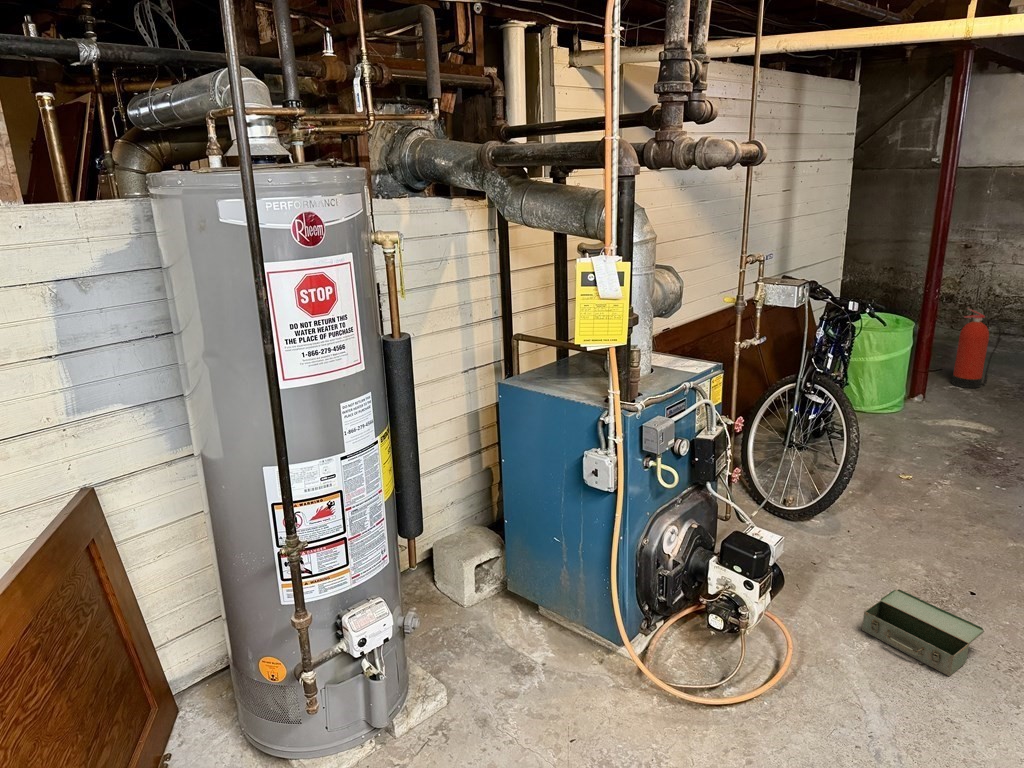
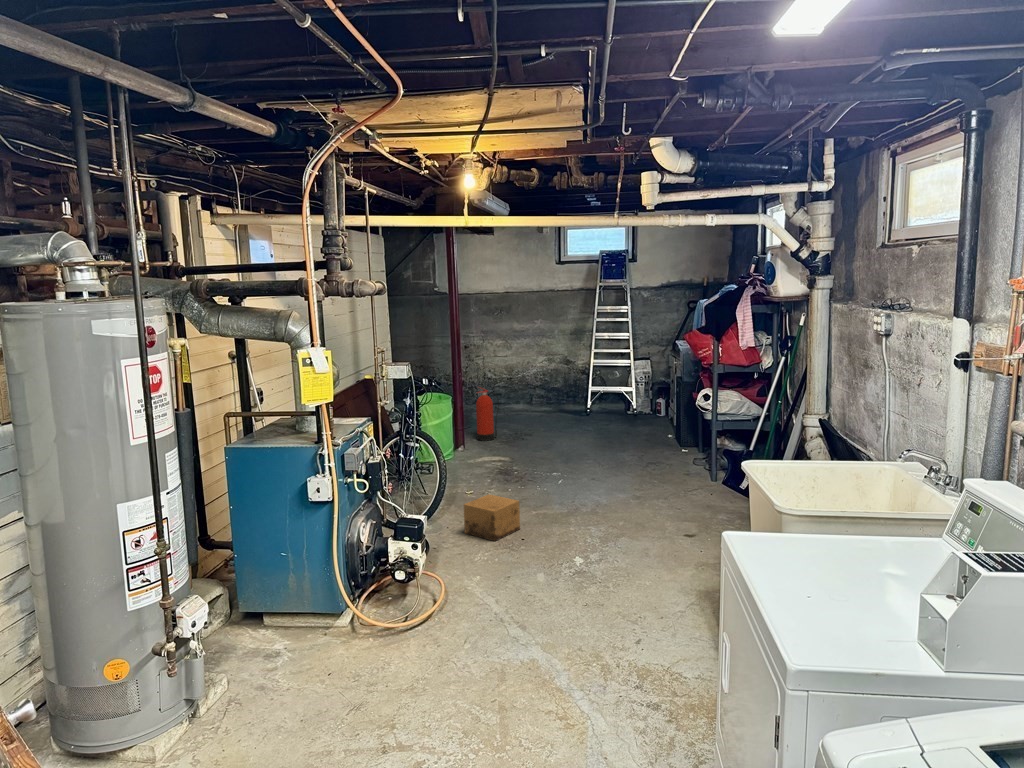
cardboard box: none [872,497,982,580] -> present [464,494,520,541]
toolbox: present [862,589,984,676] -> none [474,544,534,577]

